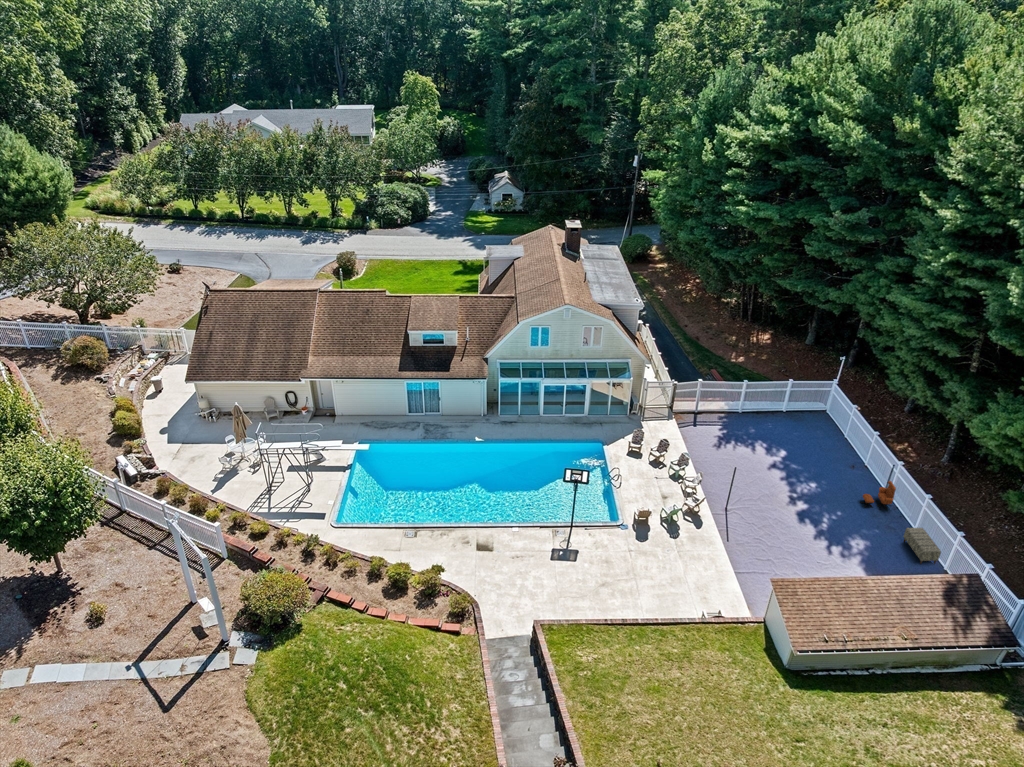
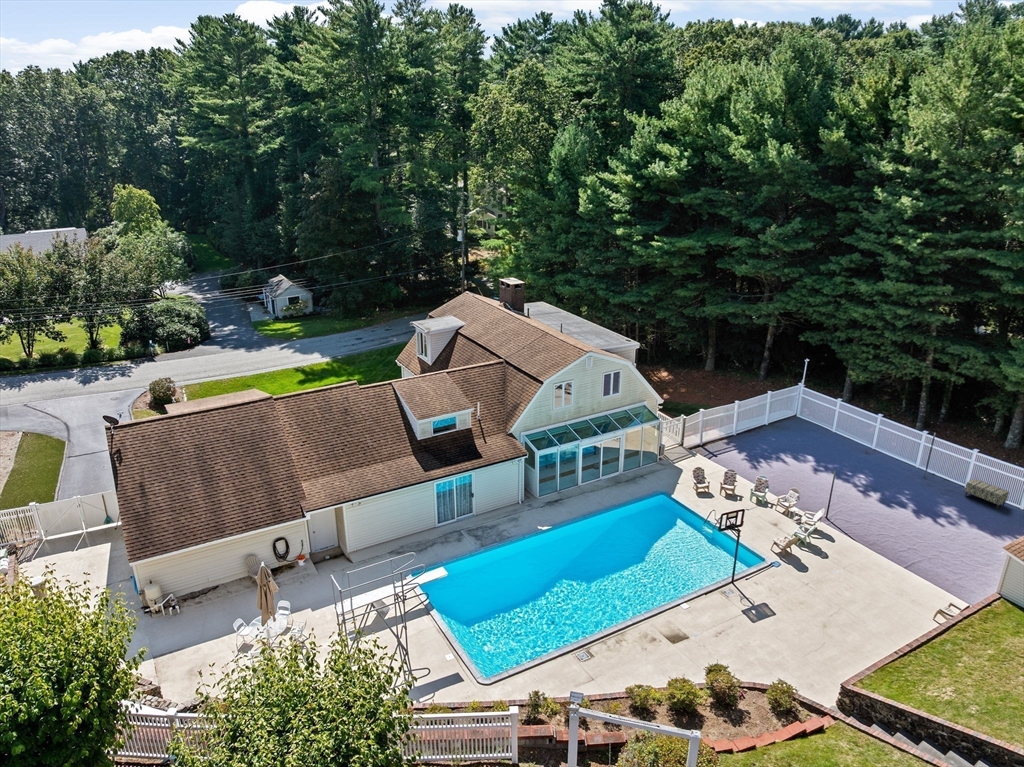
lounge chair: present [861,481,896,508] -> none [901,450,929,479]

